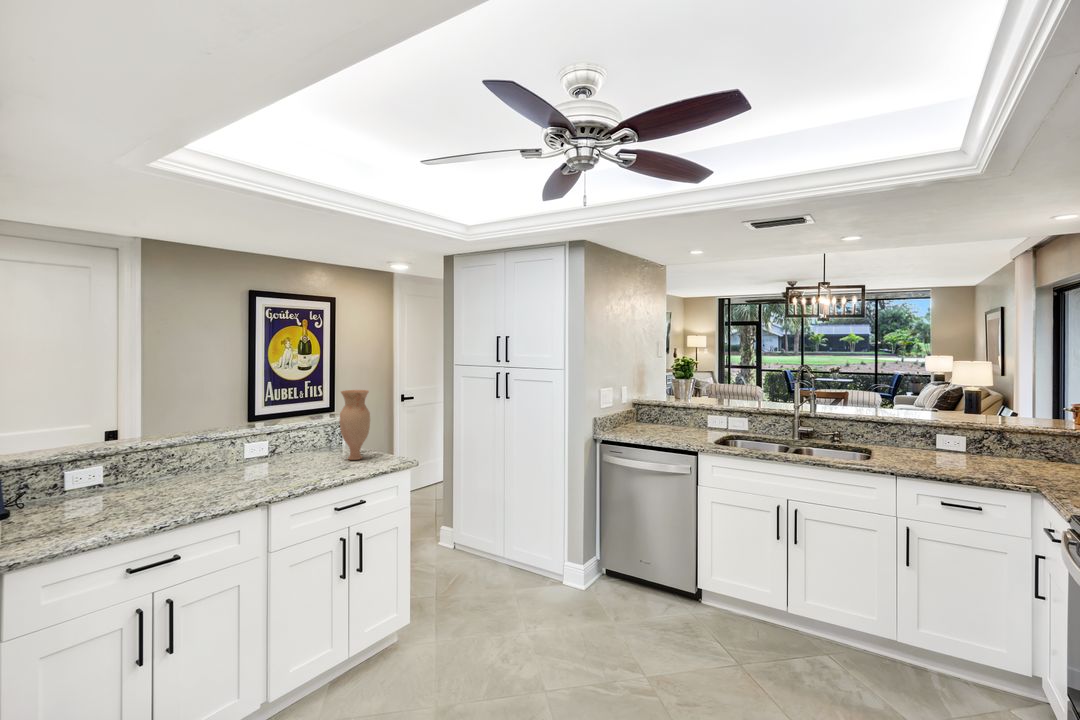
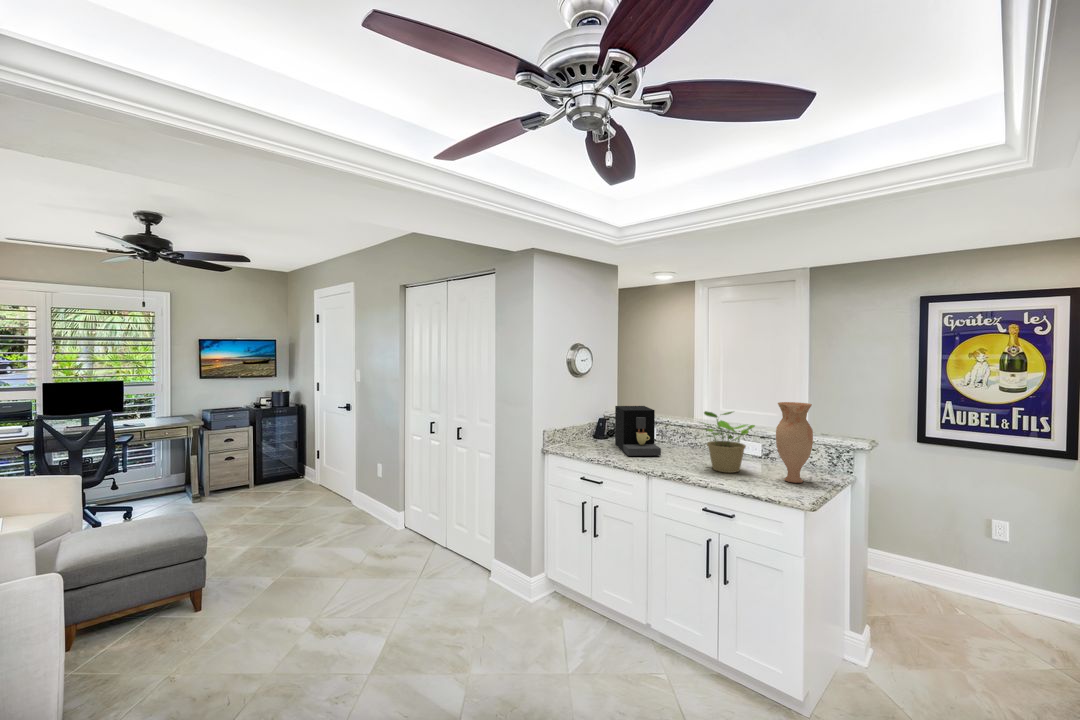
potted plant: none [275,406,332,473] -> present [701,411,755,473]
coffee maker: none [89,429,216,504] -> present [615,406,661,456]

